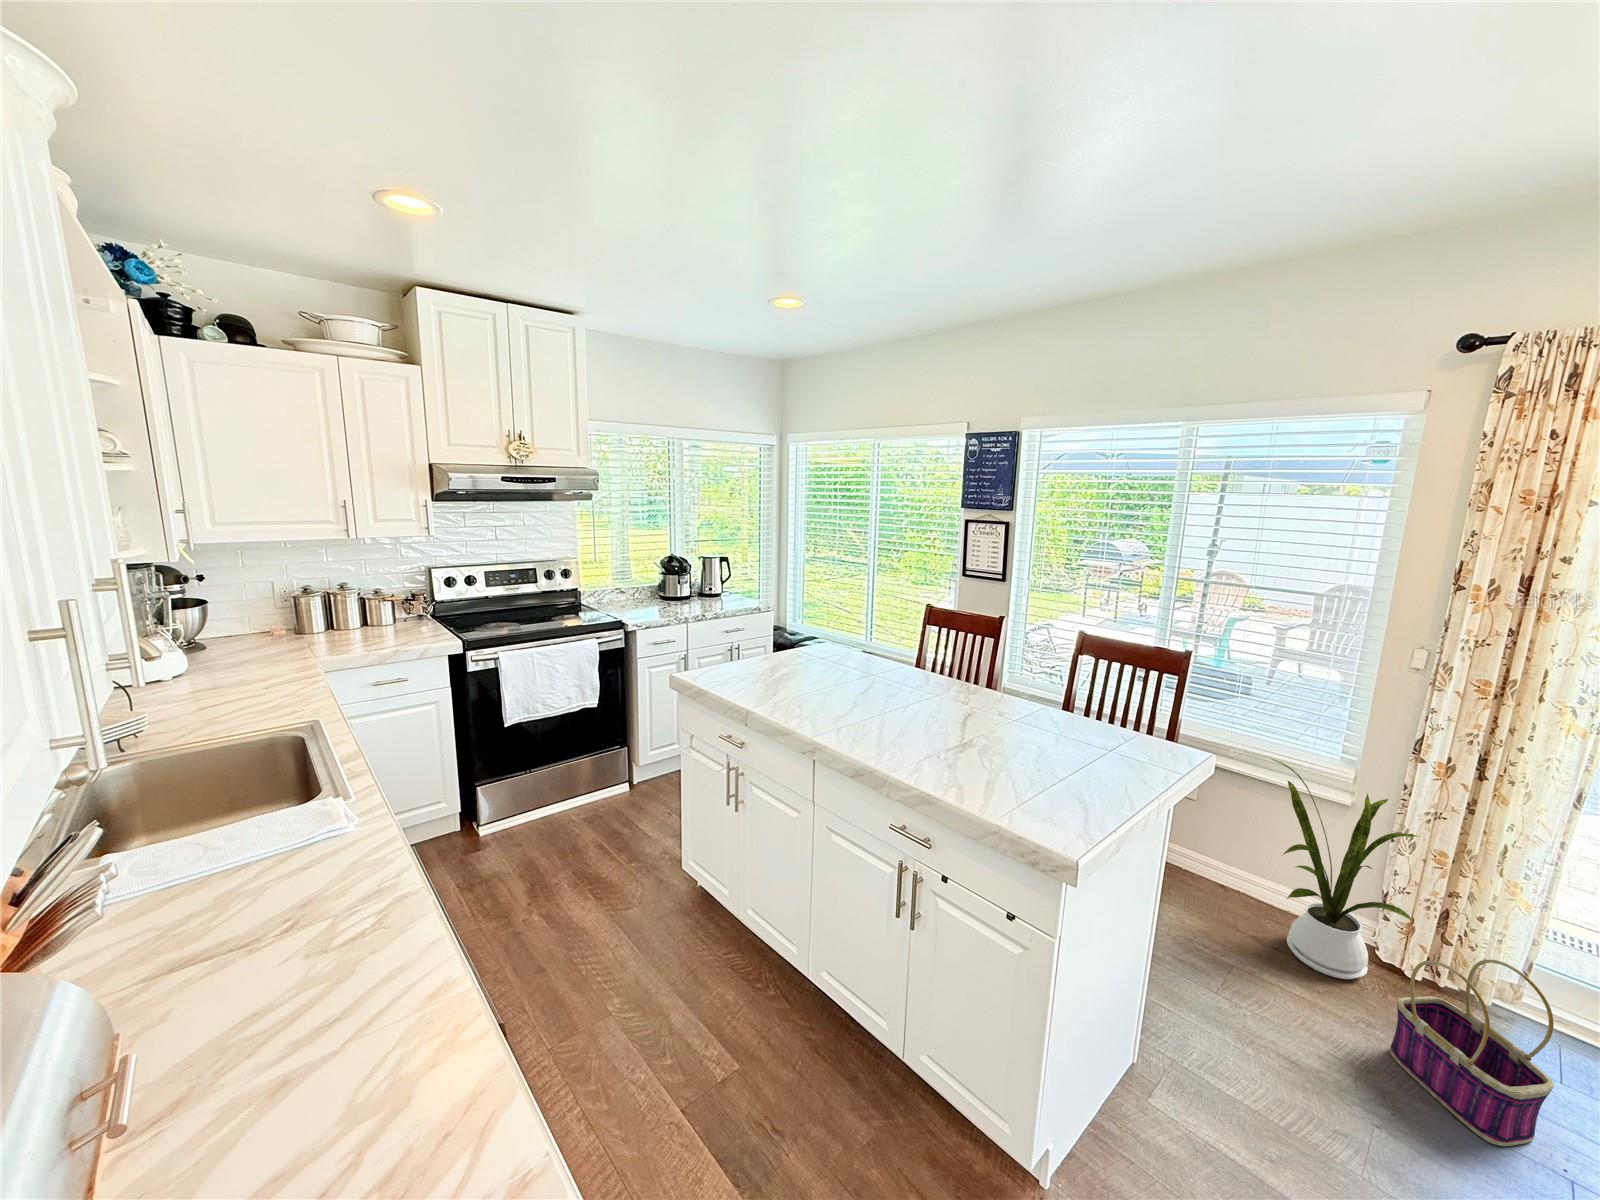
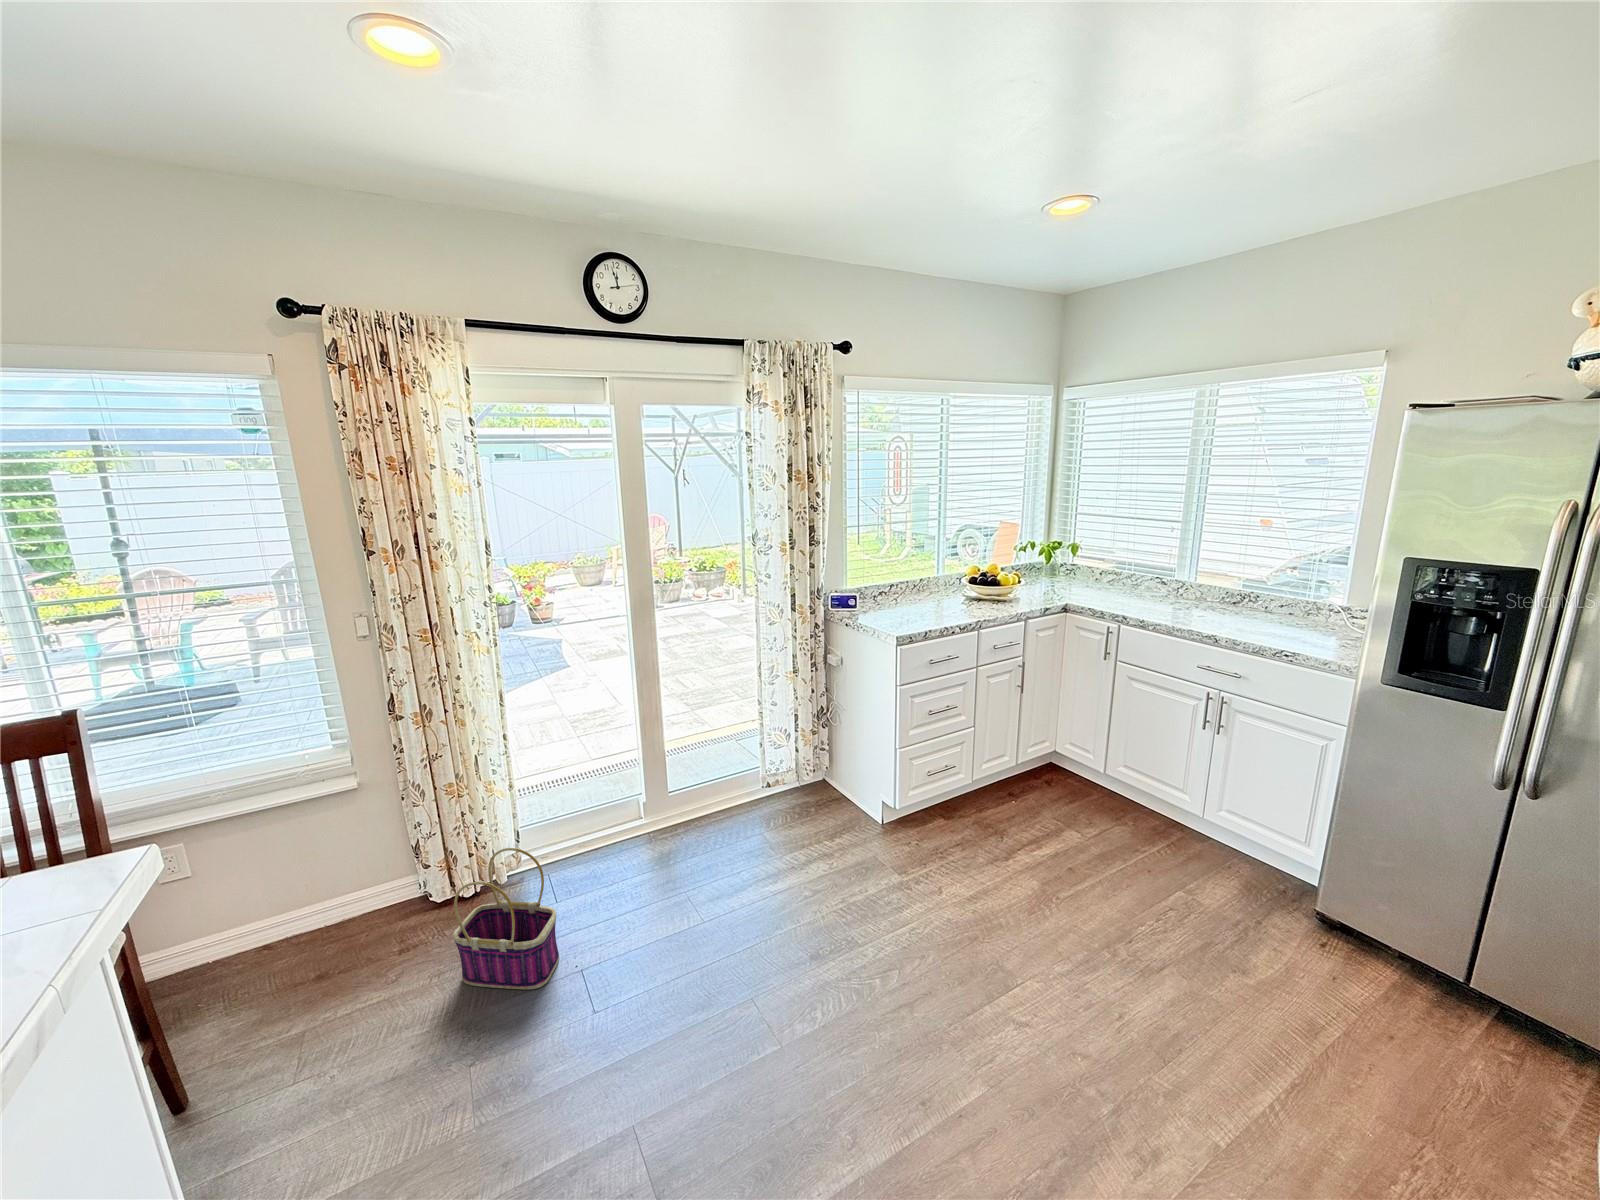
house plant: present [1273,759,1417,979] -> none [254,764,445,964]

